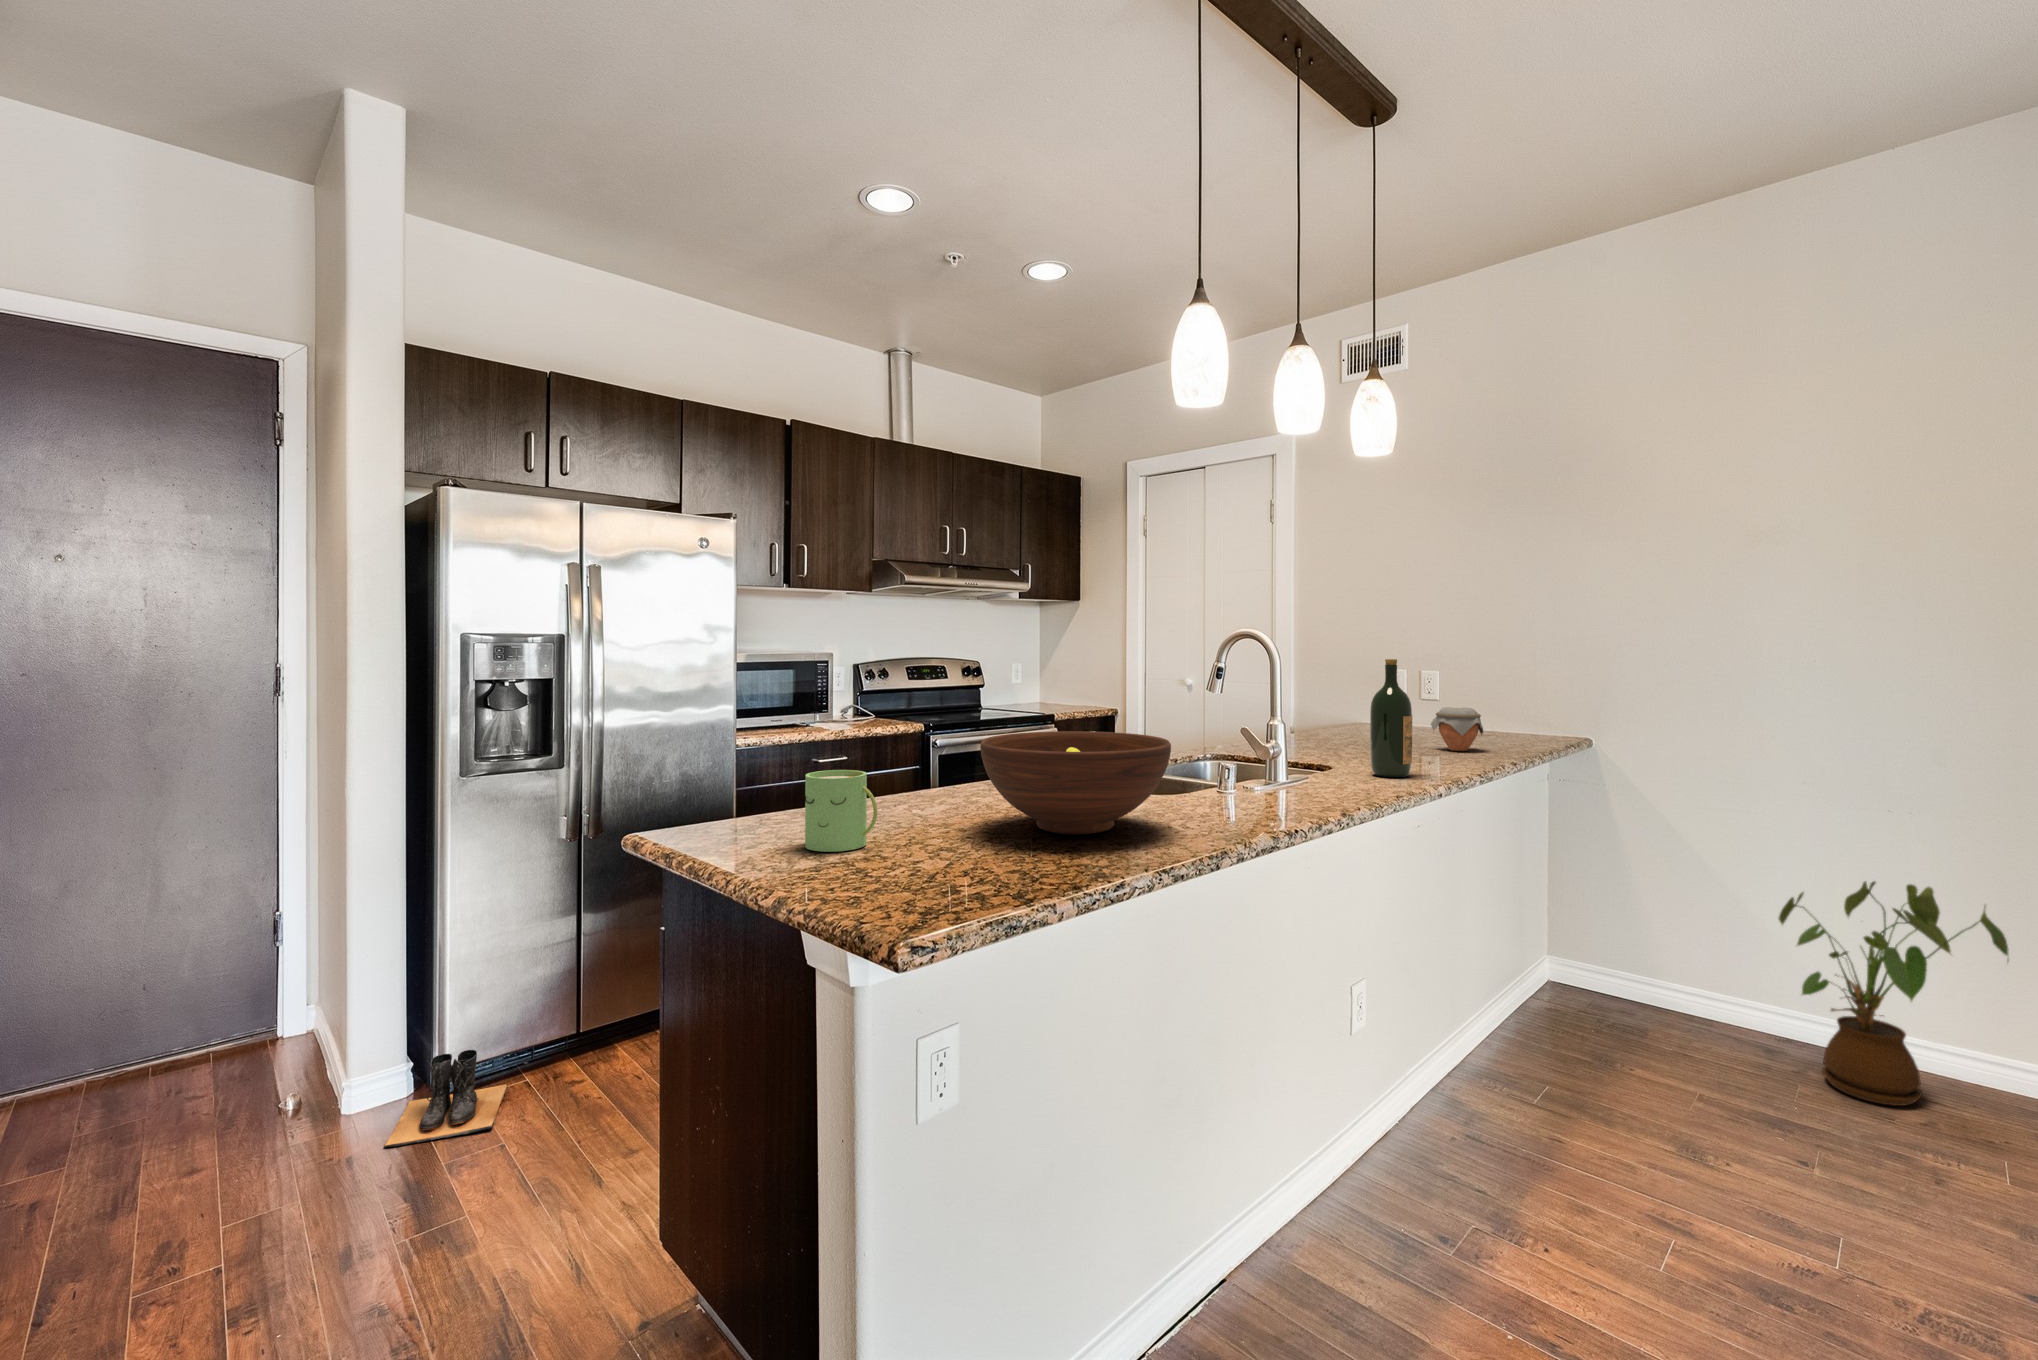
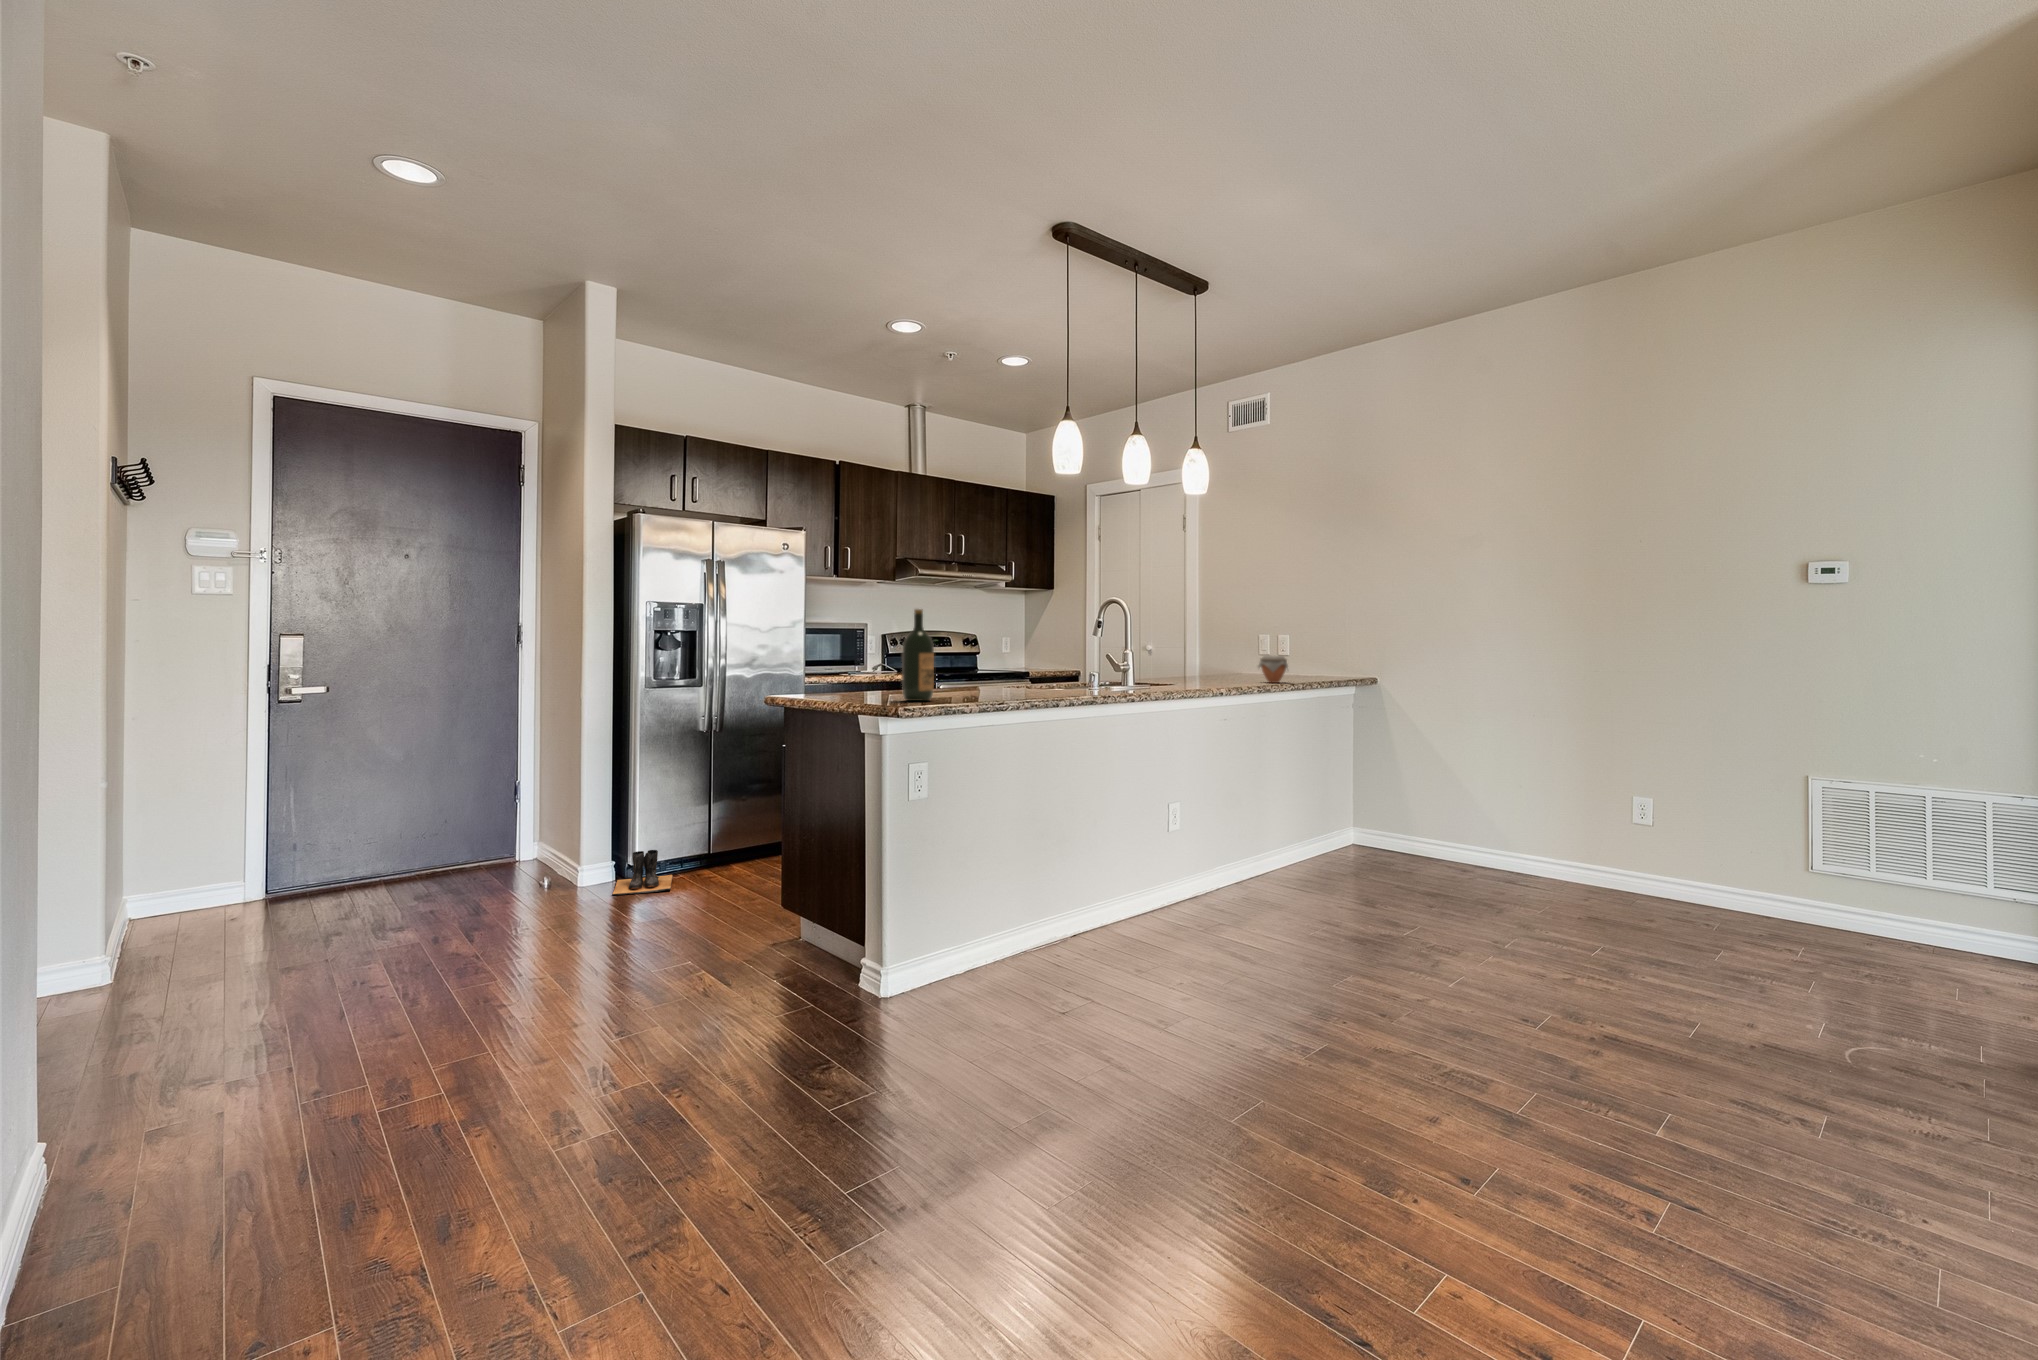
wine bottle: present [1370,659,1412,777] -> present [902,609,934,701]
fruit bowl: present [980,731,1171,834] -> none [946,650,1044,696]
mug: present [805,770,877,852] -> none [858,662,893,698]
house plant: present [1779,881,2008,1106] -> none [1455,758,1571,890]

